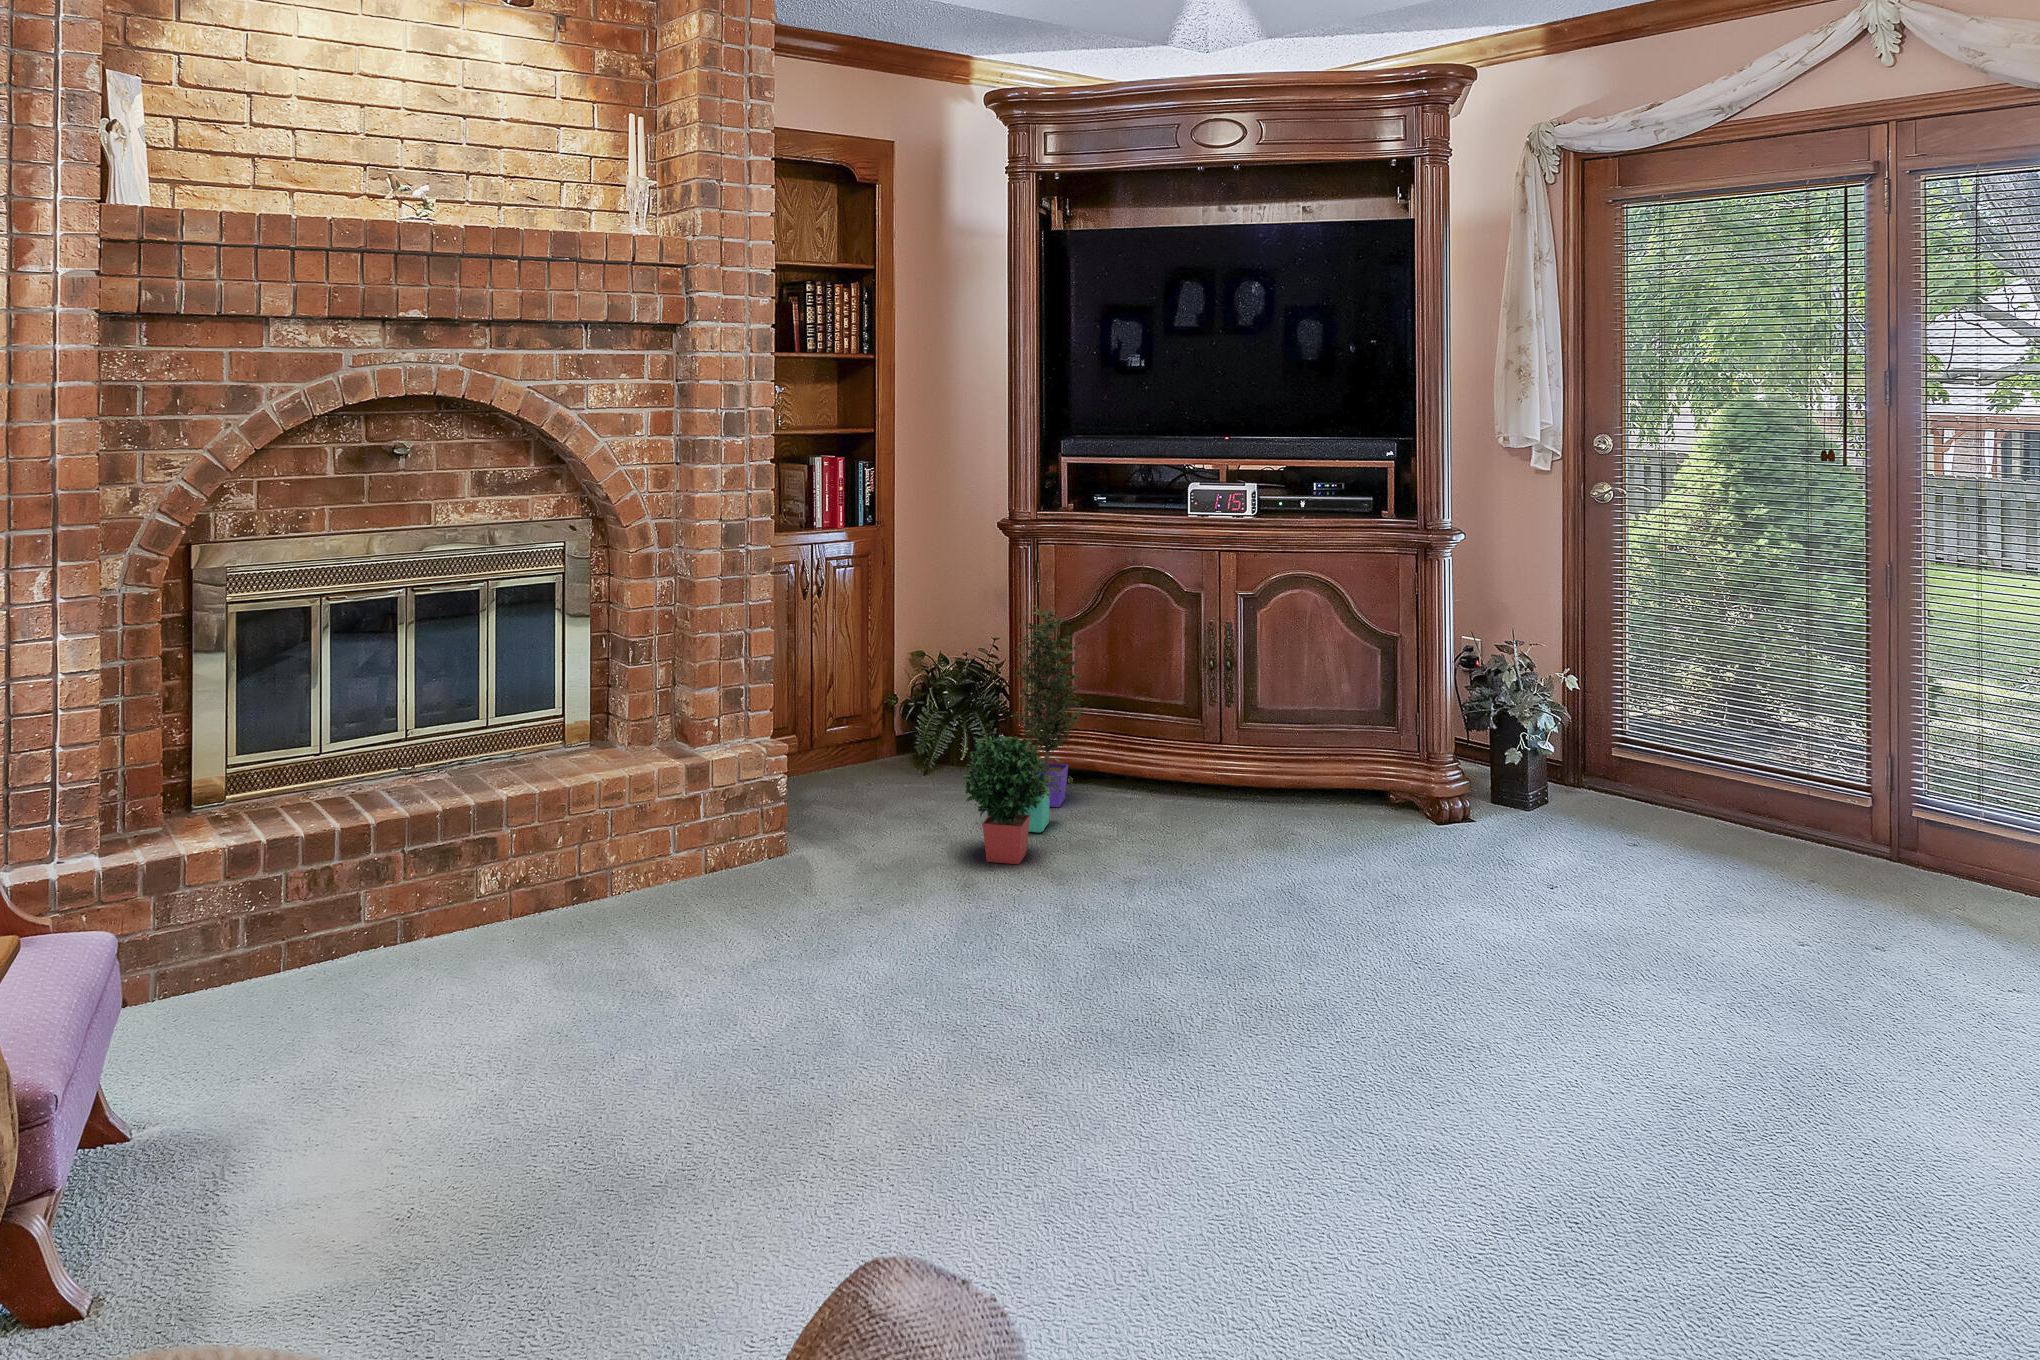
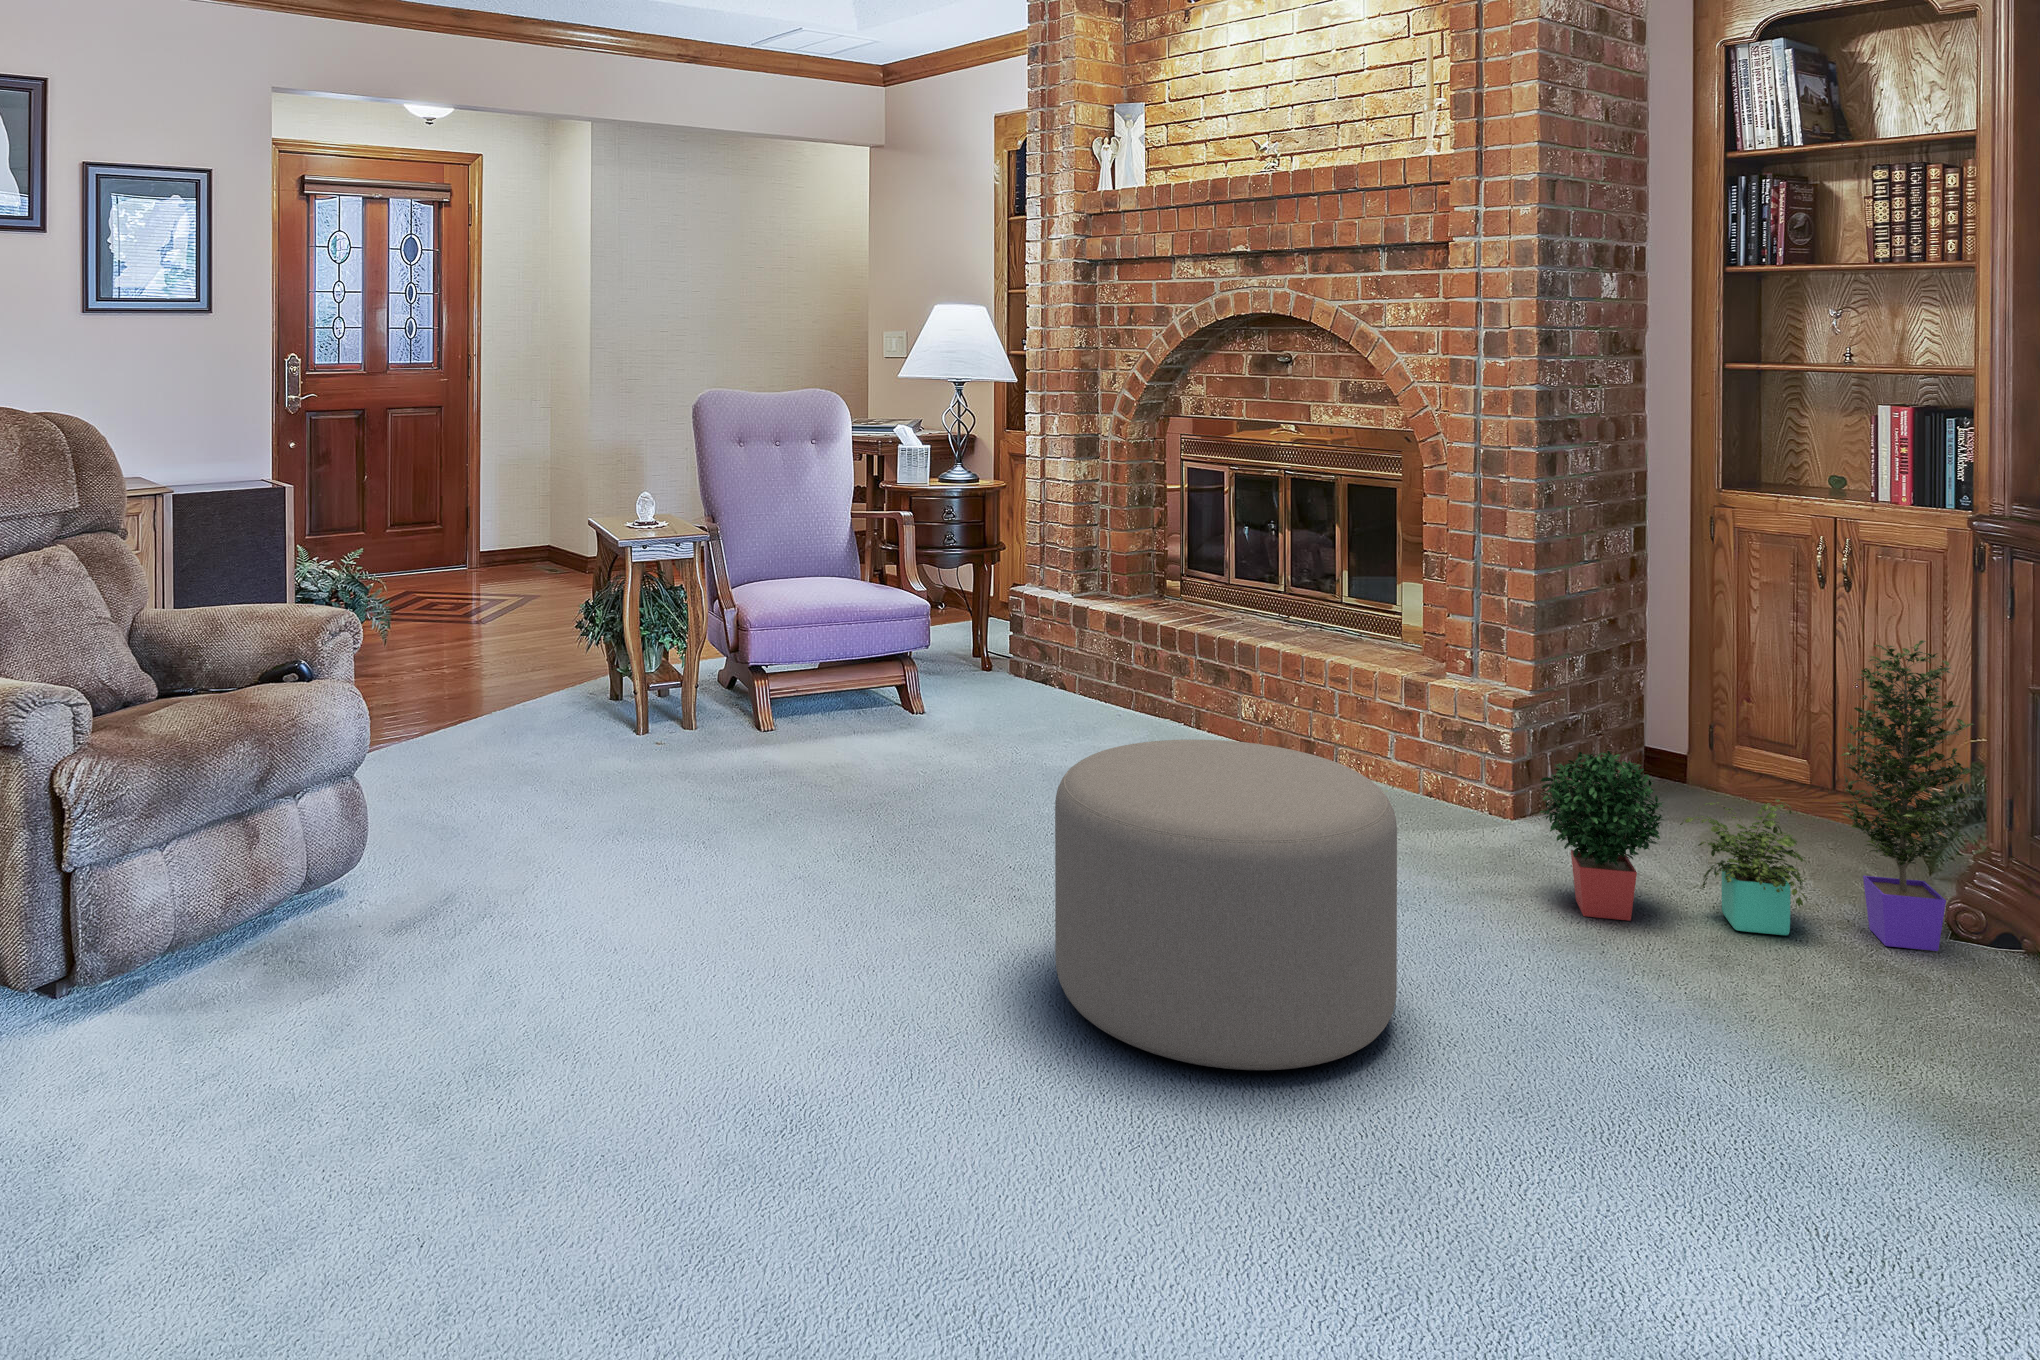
ottoman: none [1094,767,1380,1041] -> present [1055,740,1397,1070]

